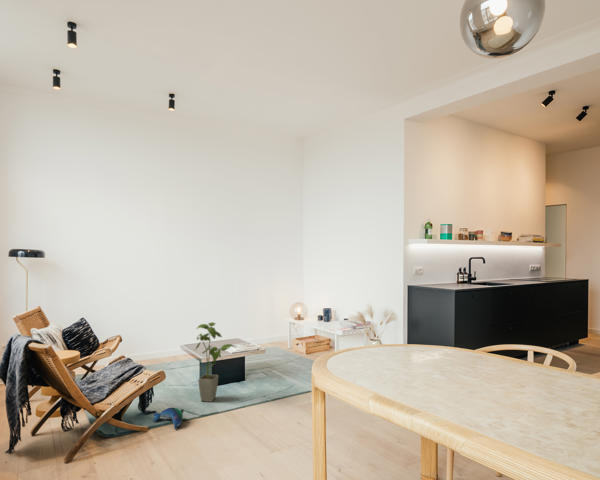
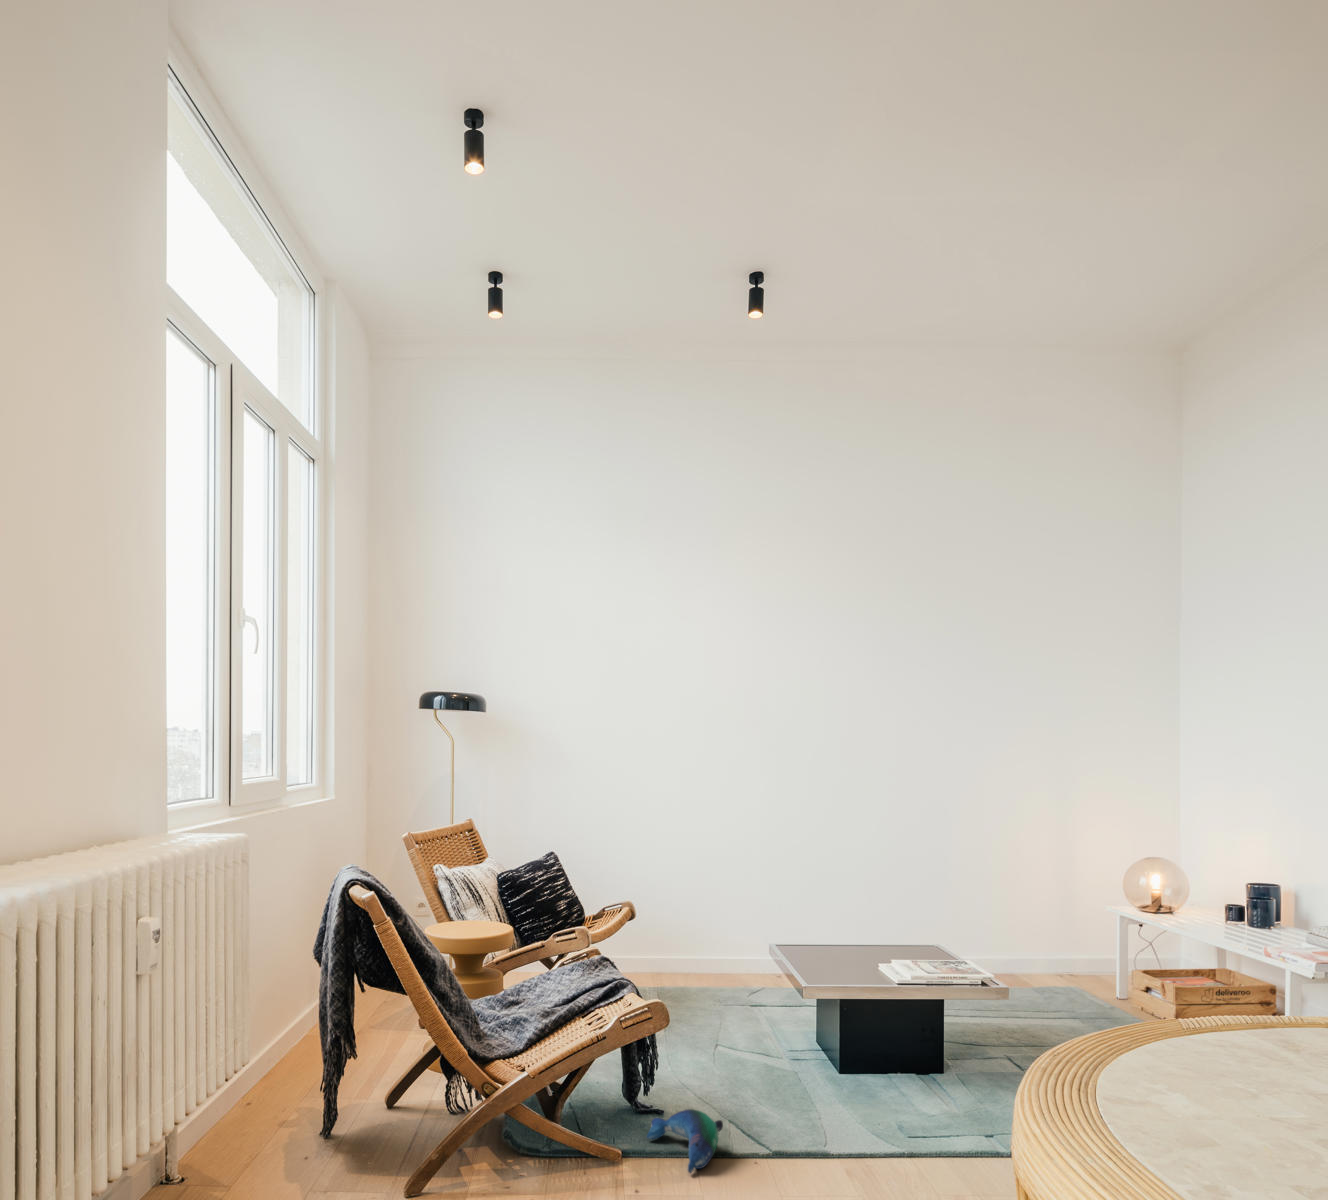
house plant: present [196,322,235,402] -> none [772,882,893,1117]

